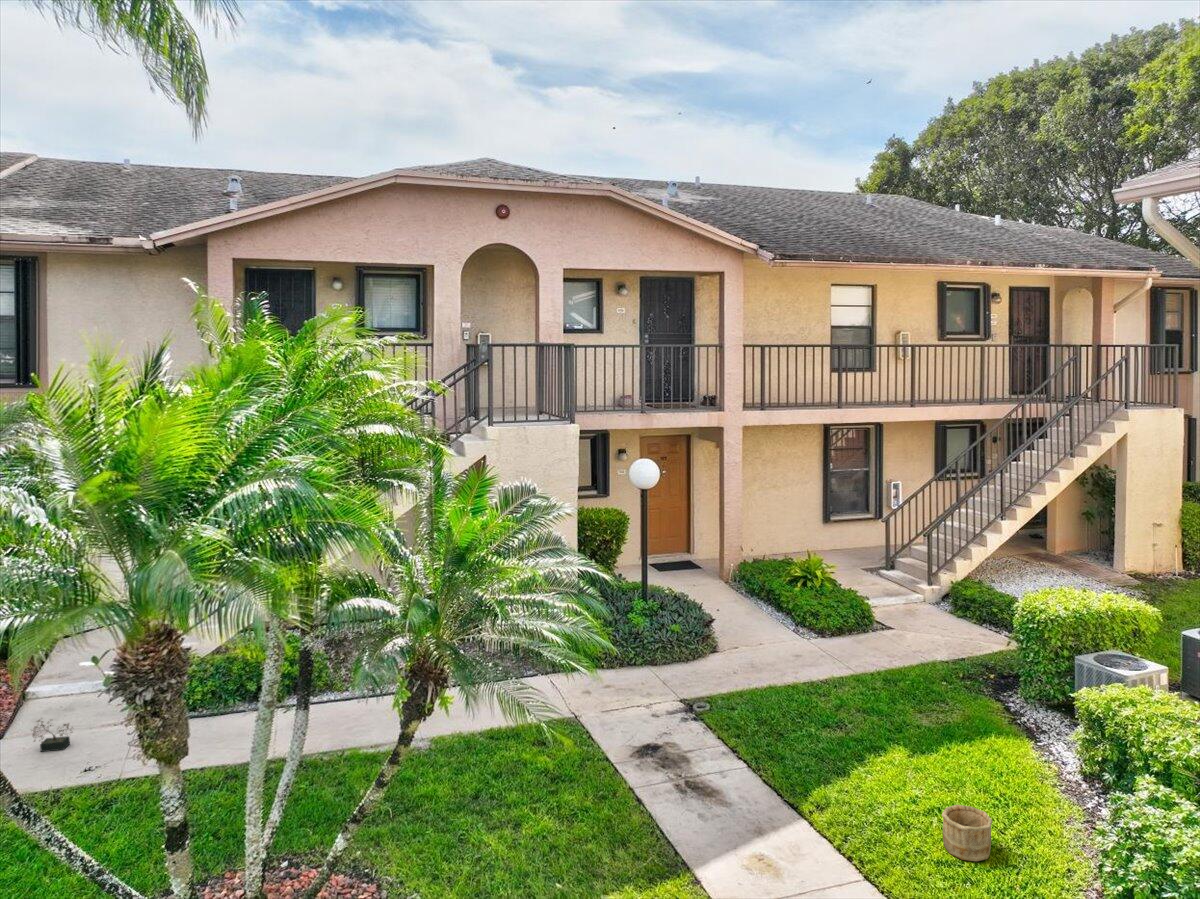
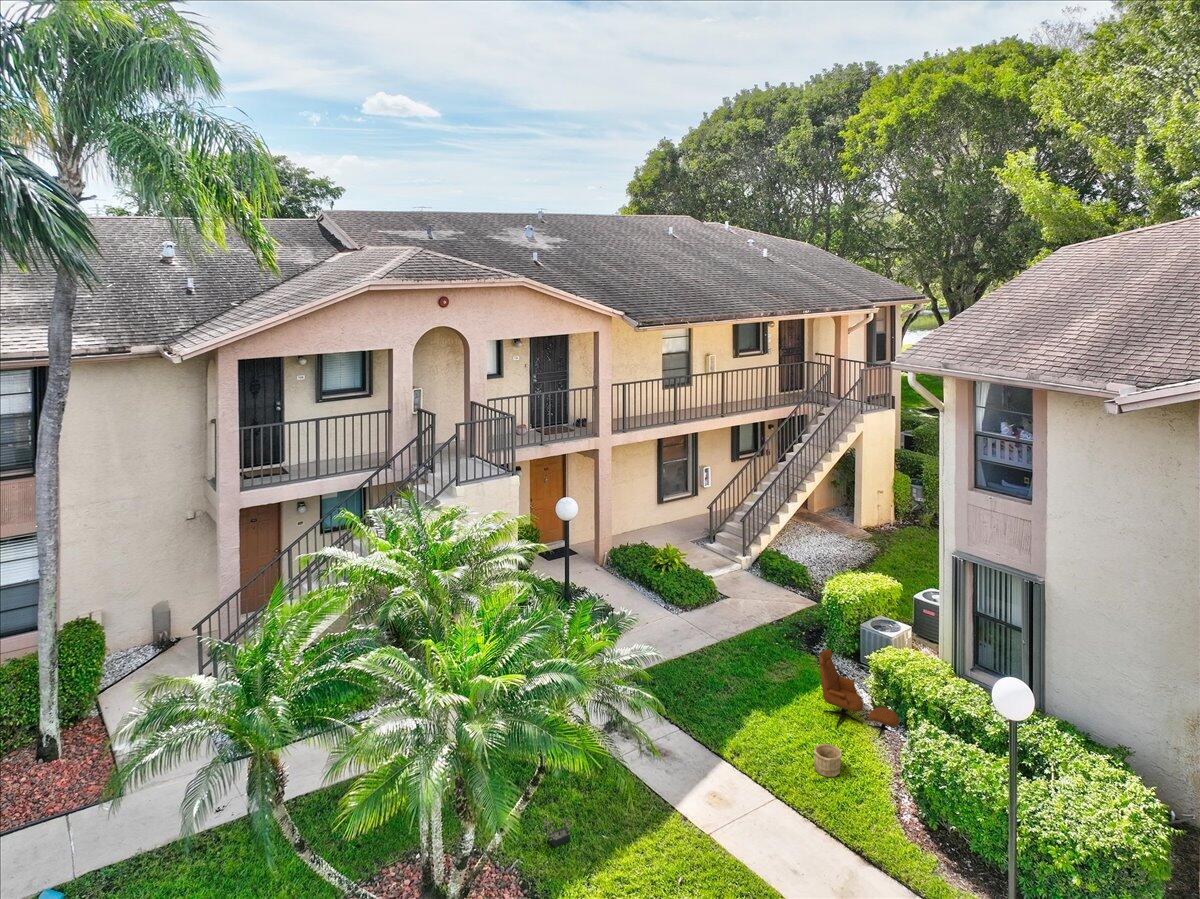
lounge chair: none [977,669,1120,823] -> present [819,649,899,737]
decorative plant: present [33,720,73,752] -> present [543,818,573,847]

